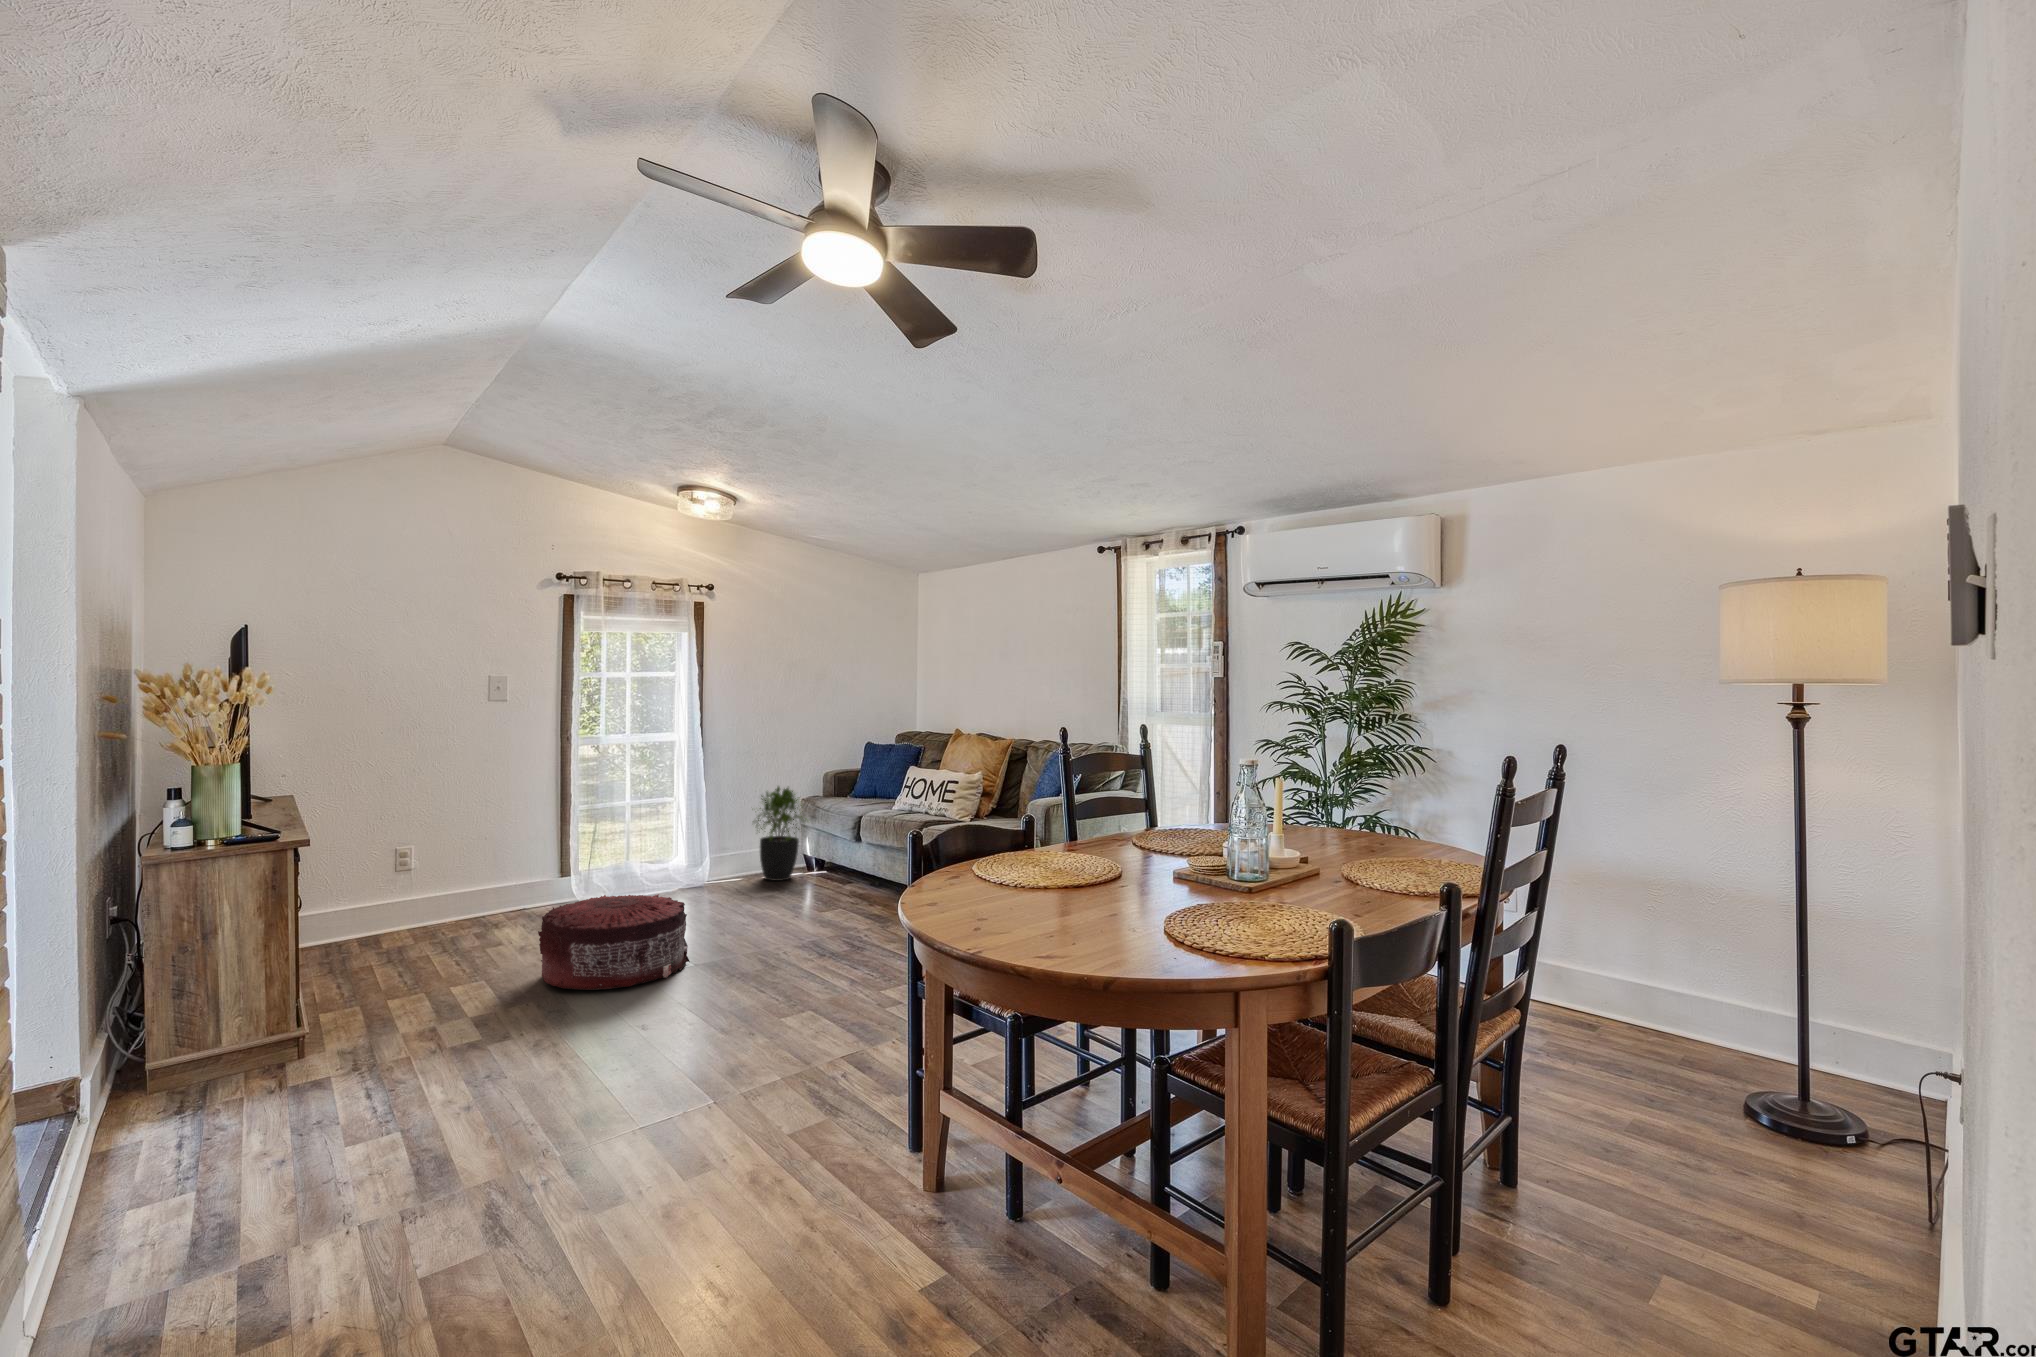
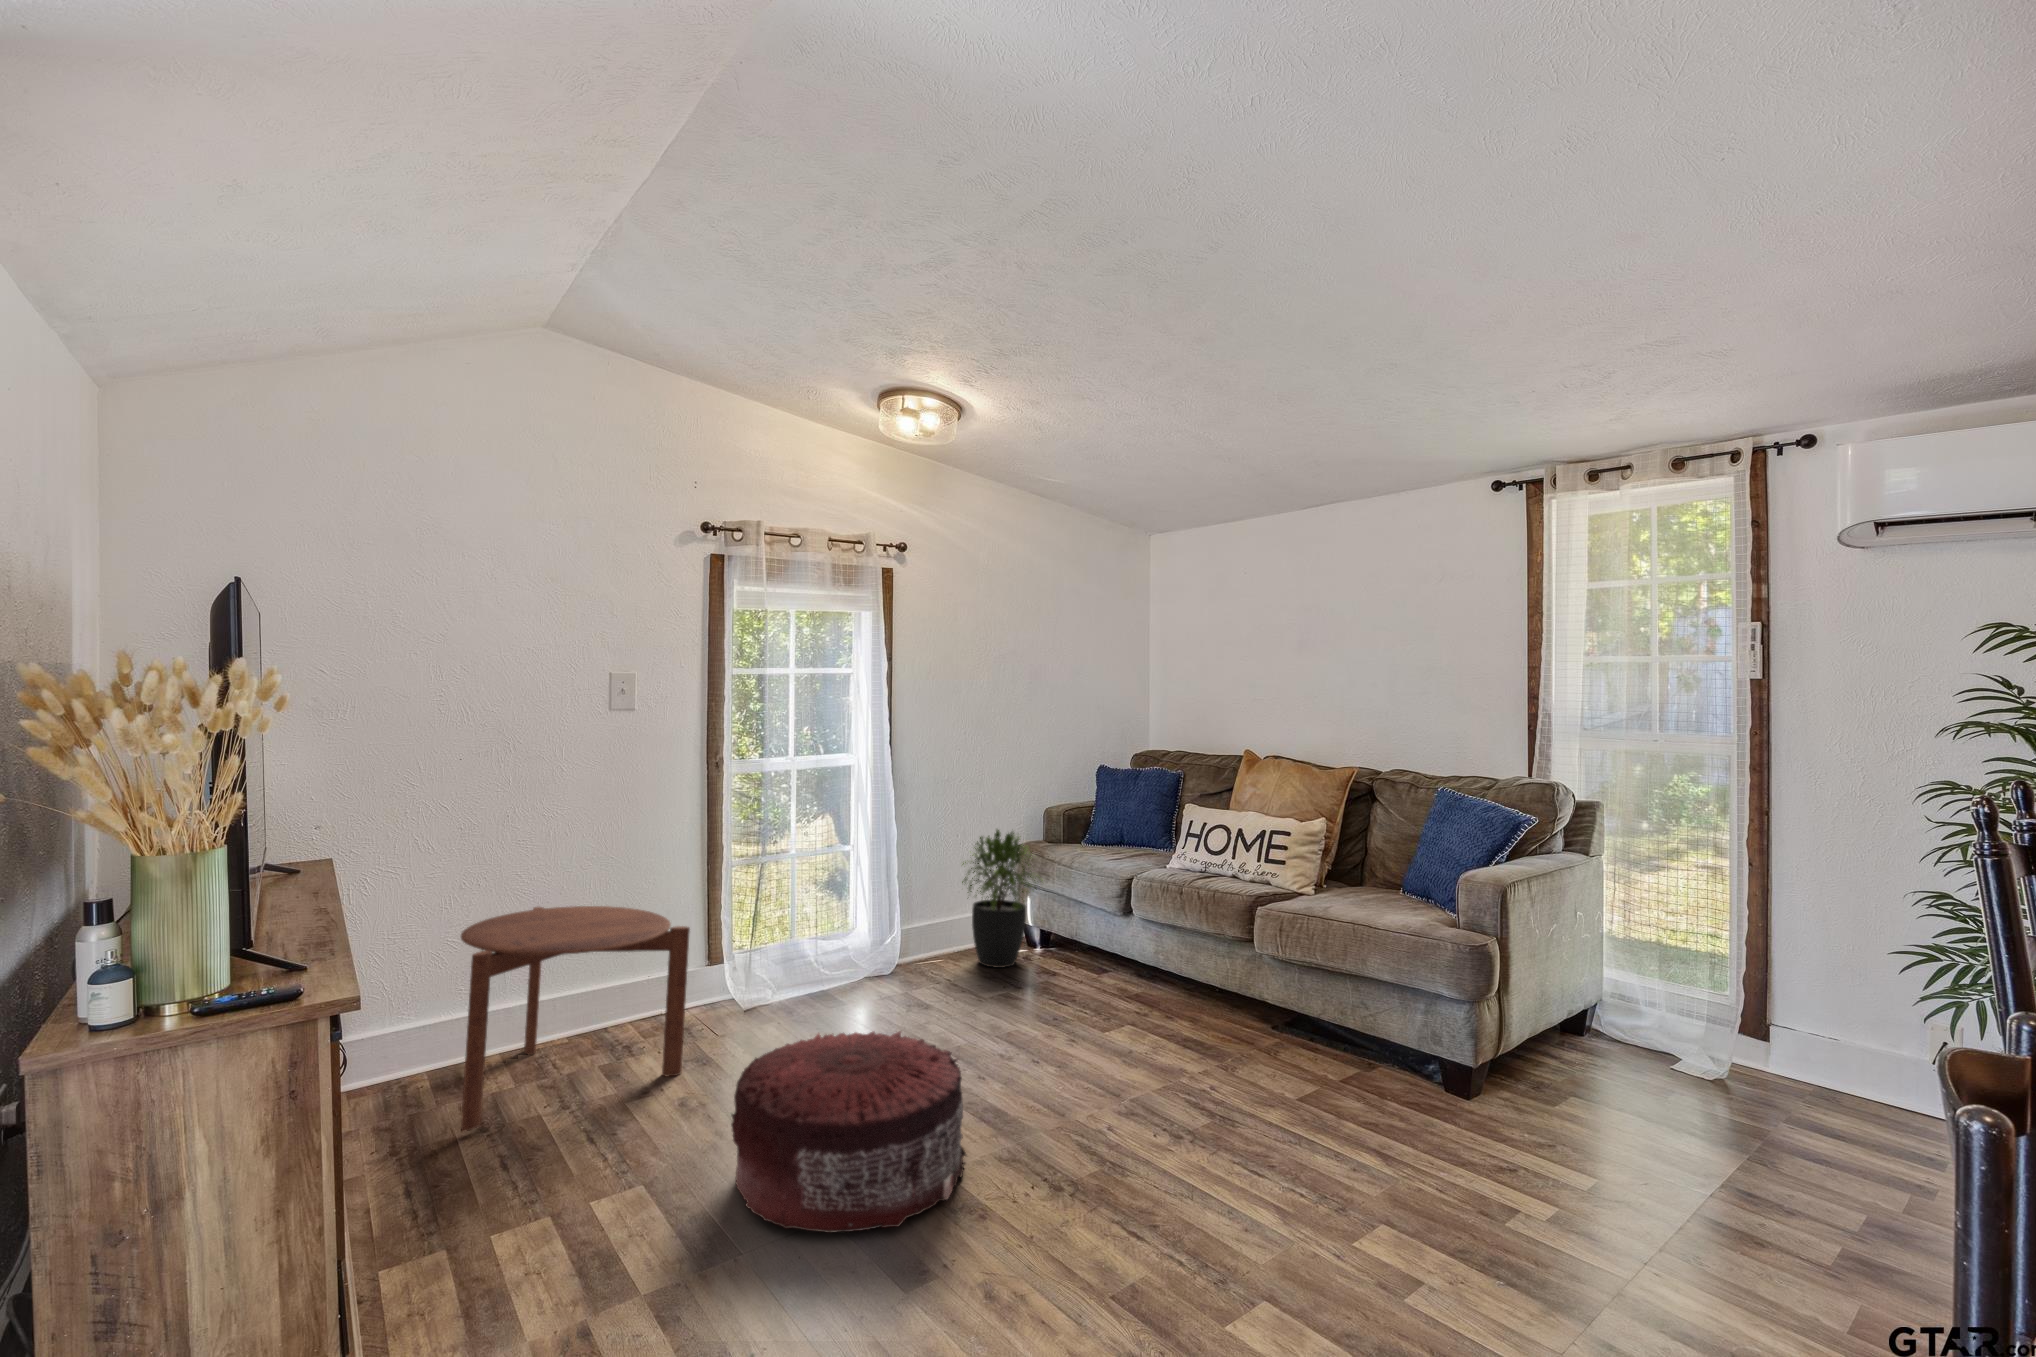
side table: none [376,831,535,959] -> present [461,906,690,1131]

